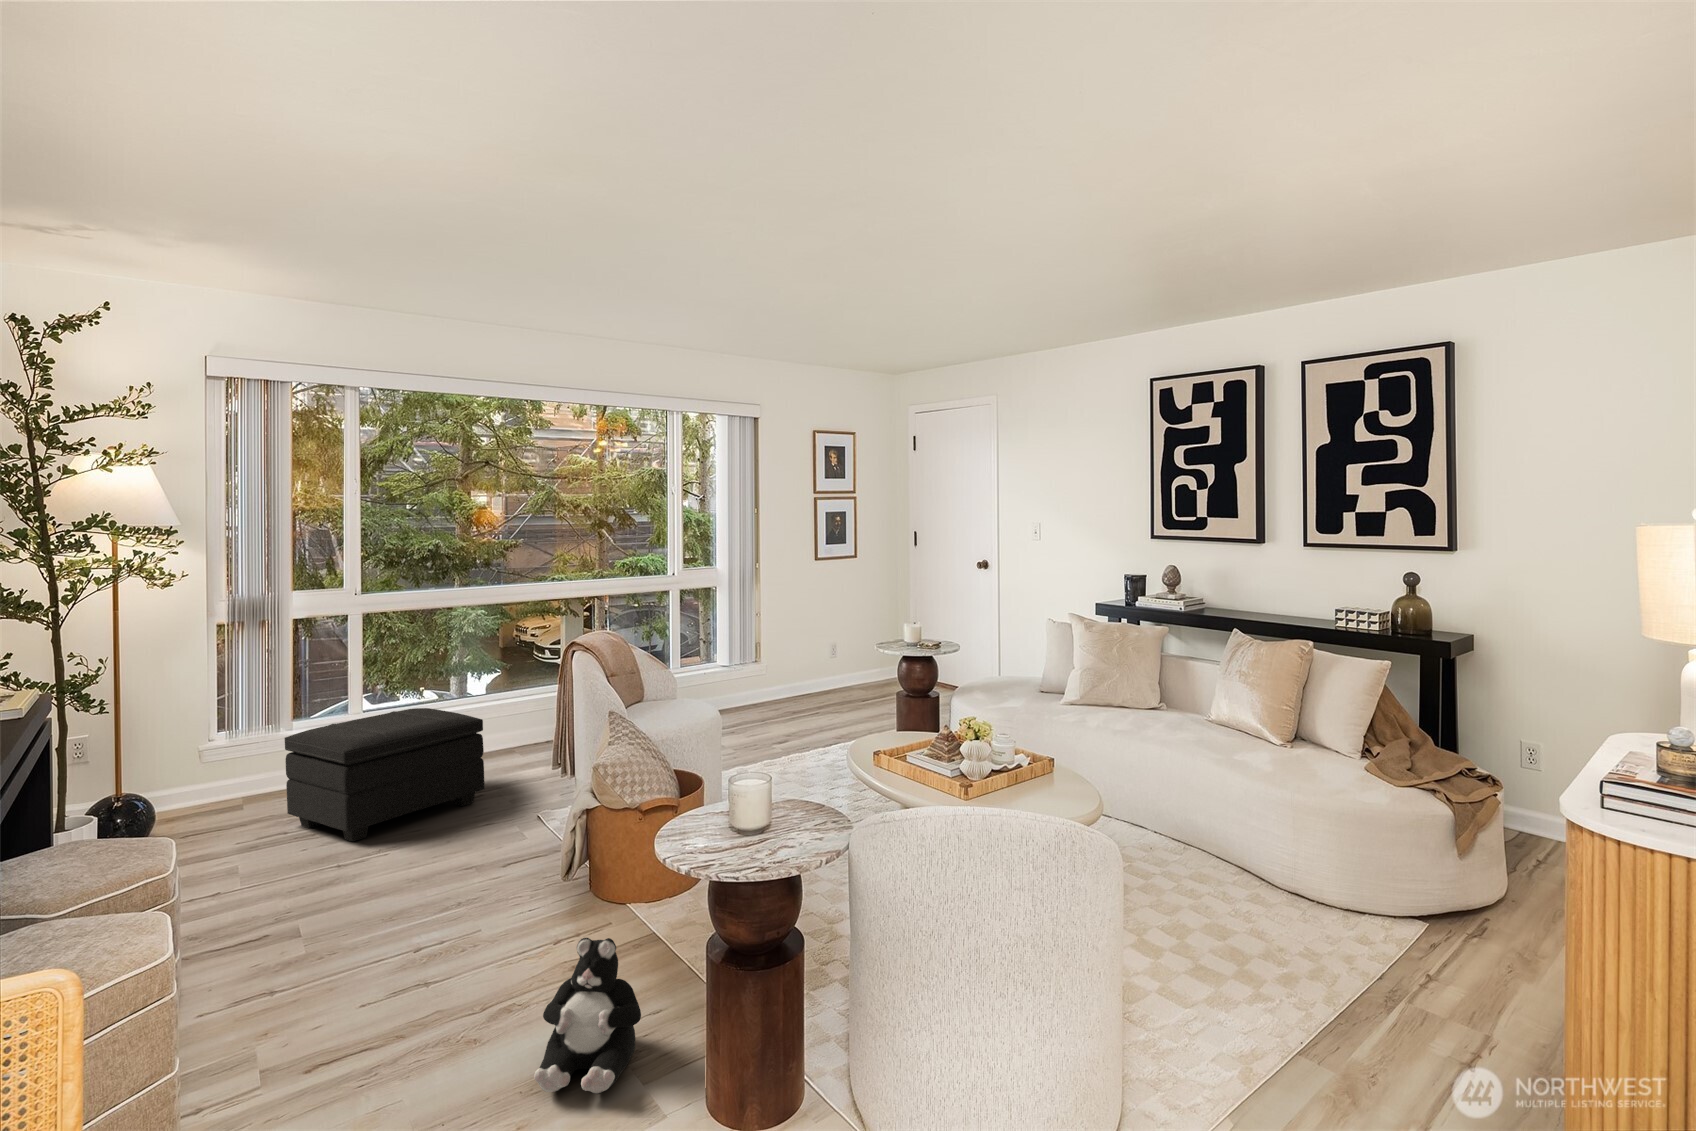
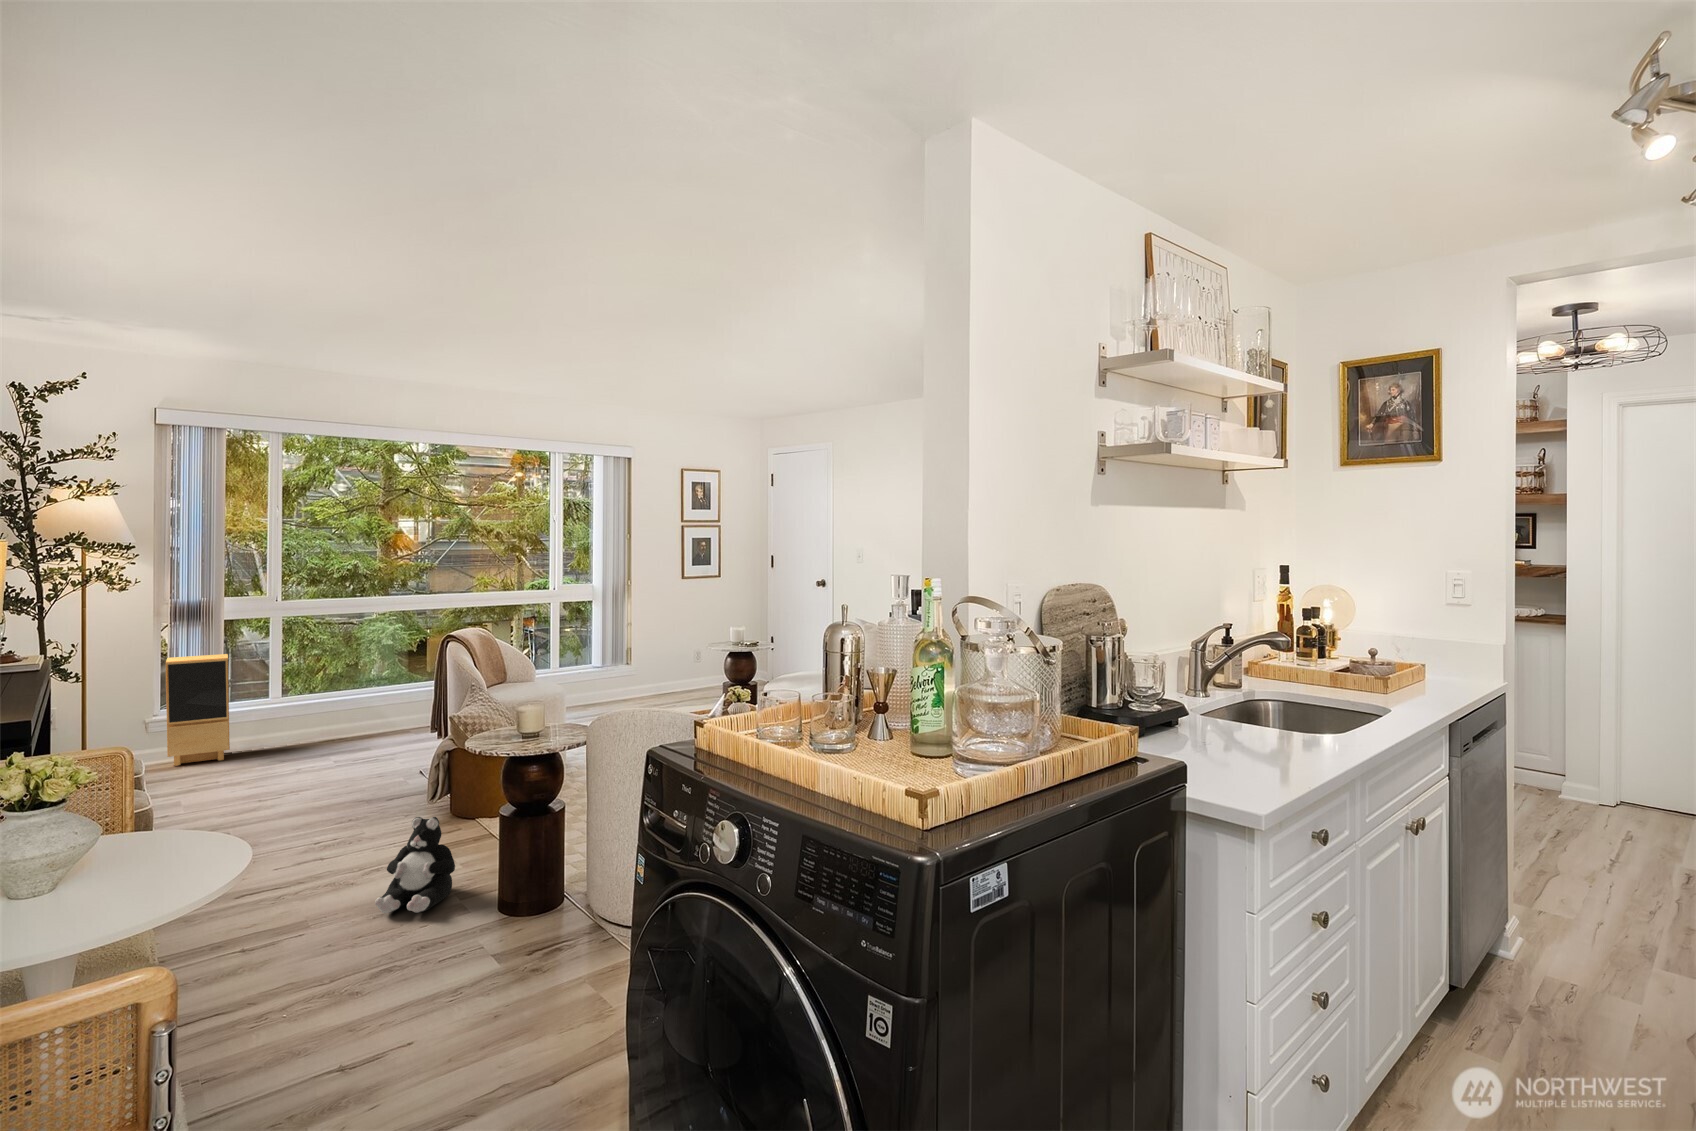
speaker: none [217,663,296,806] -> present [166,654,230,766]
footstool: present [285,708,485,841] -> none [220,689,384,787]

